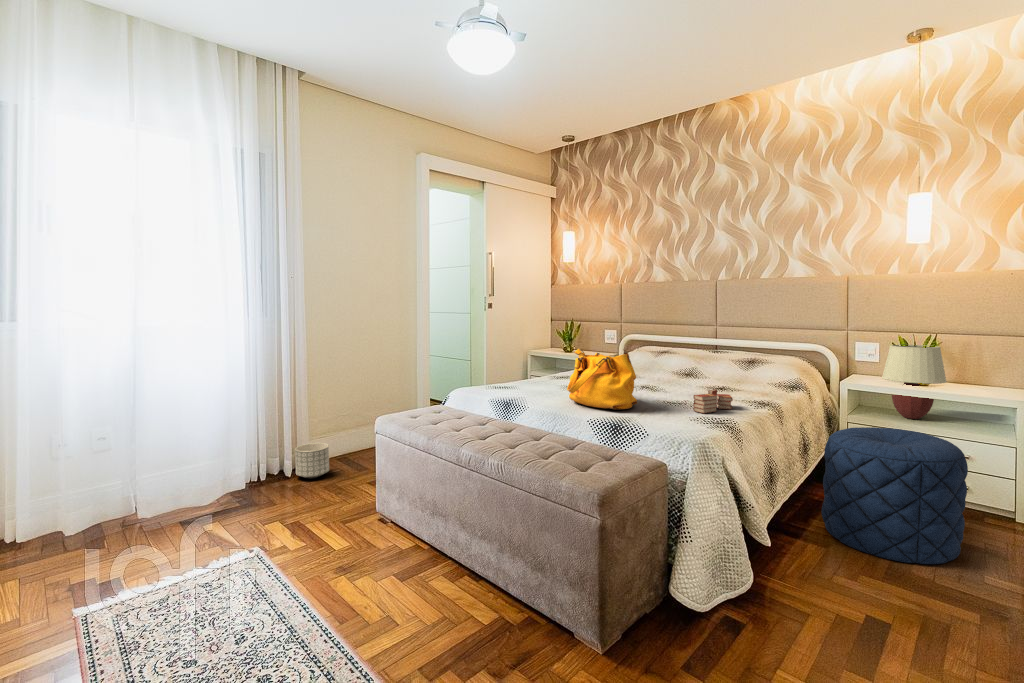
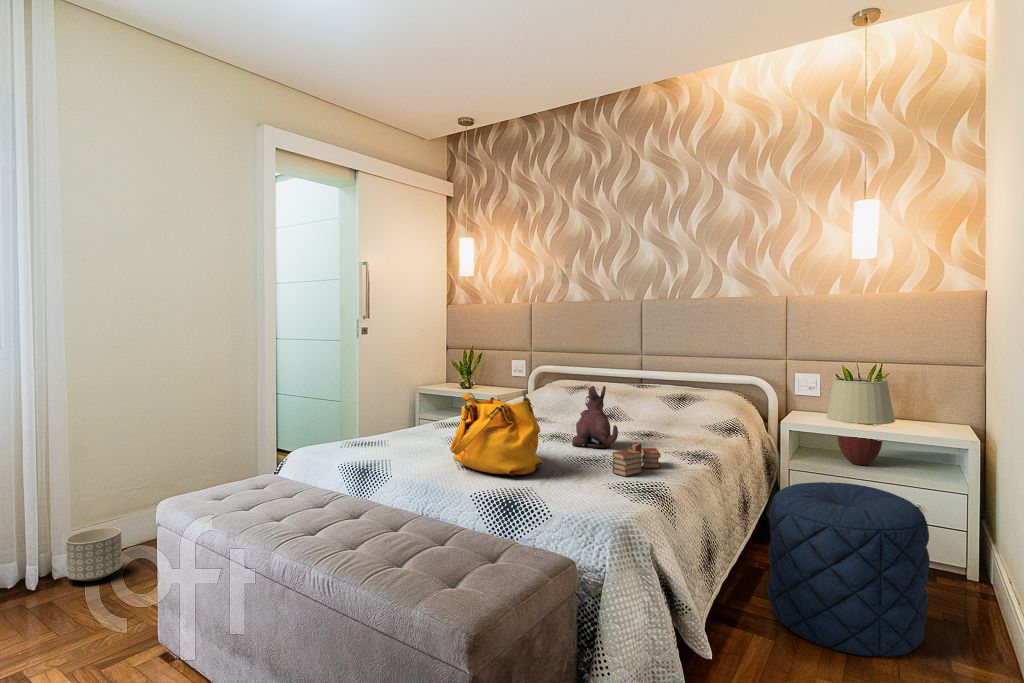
plush toy: none [659,347,697,395] -> present [572,386,618,448]

